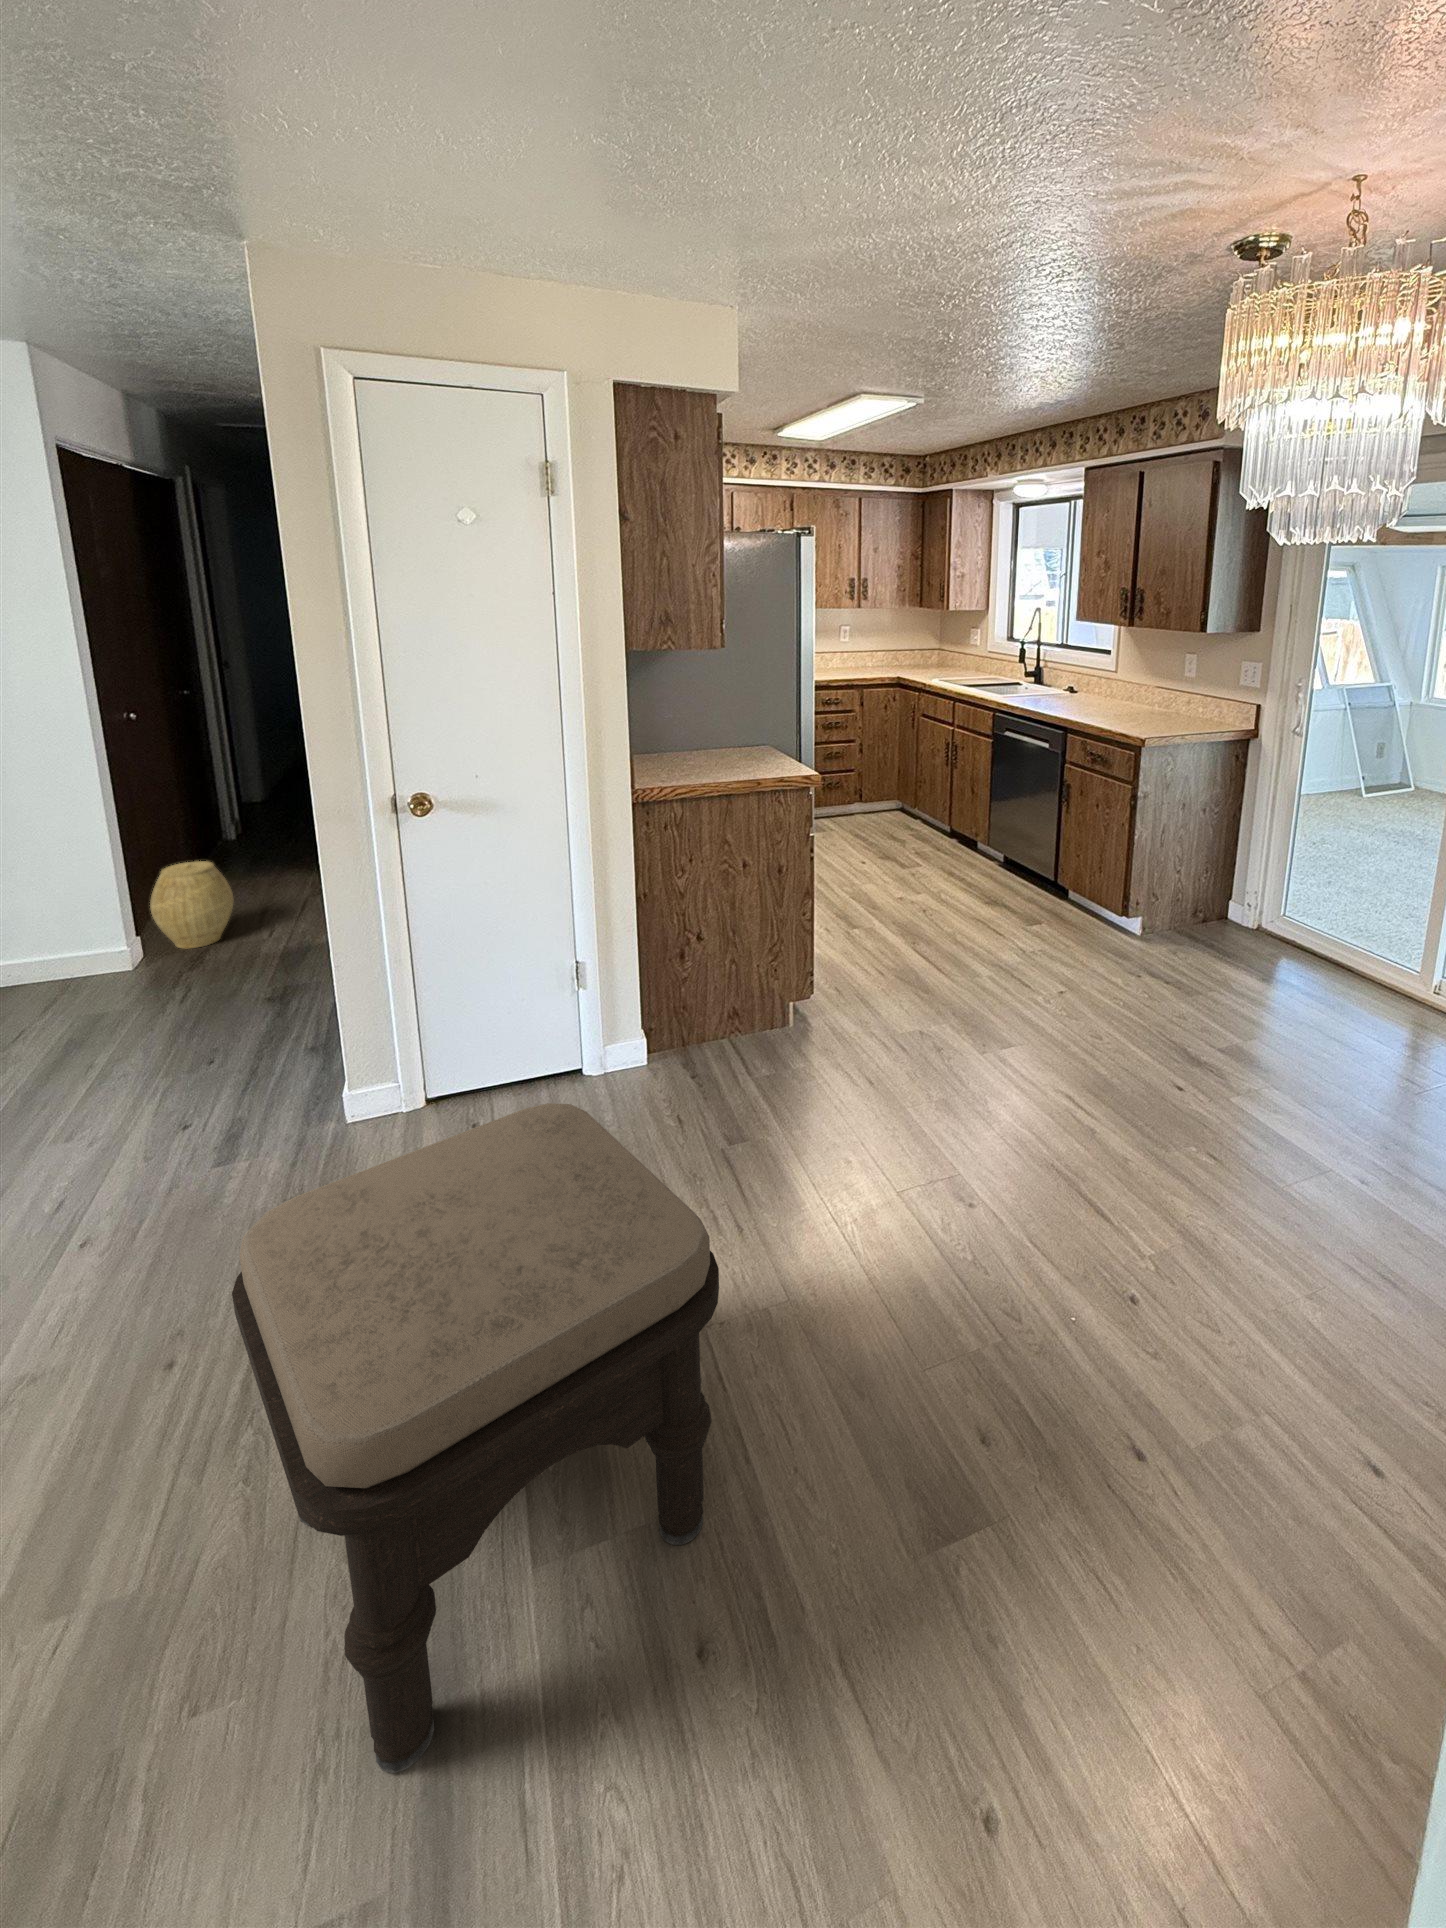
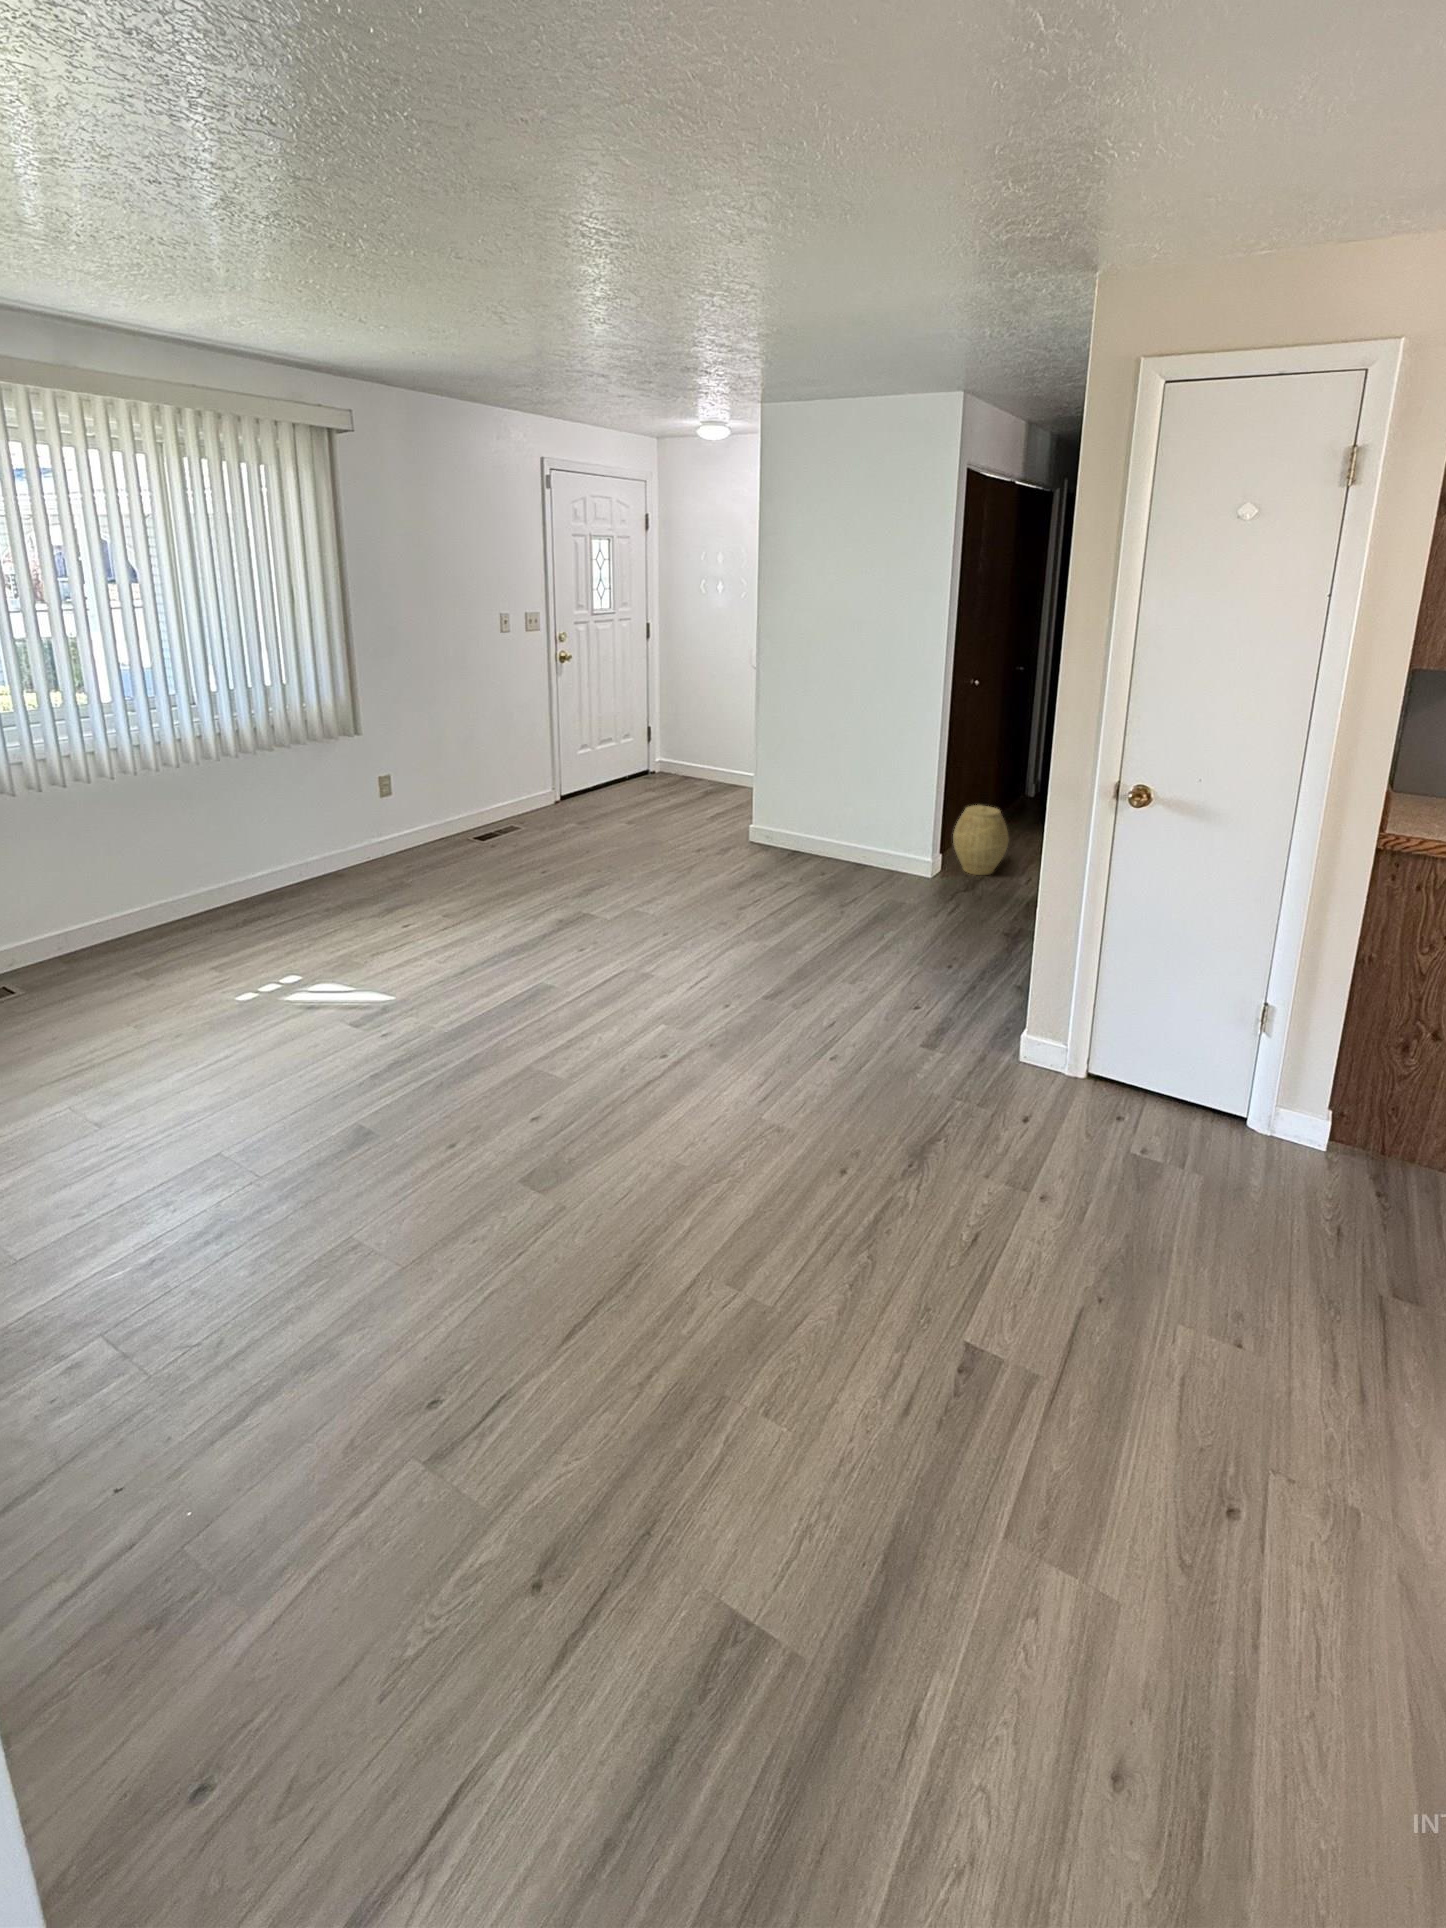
ottoman: present [232,1103,719,1773] -> none [825,1090,1256,1666]

